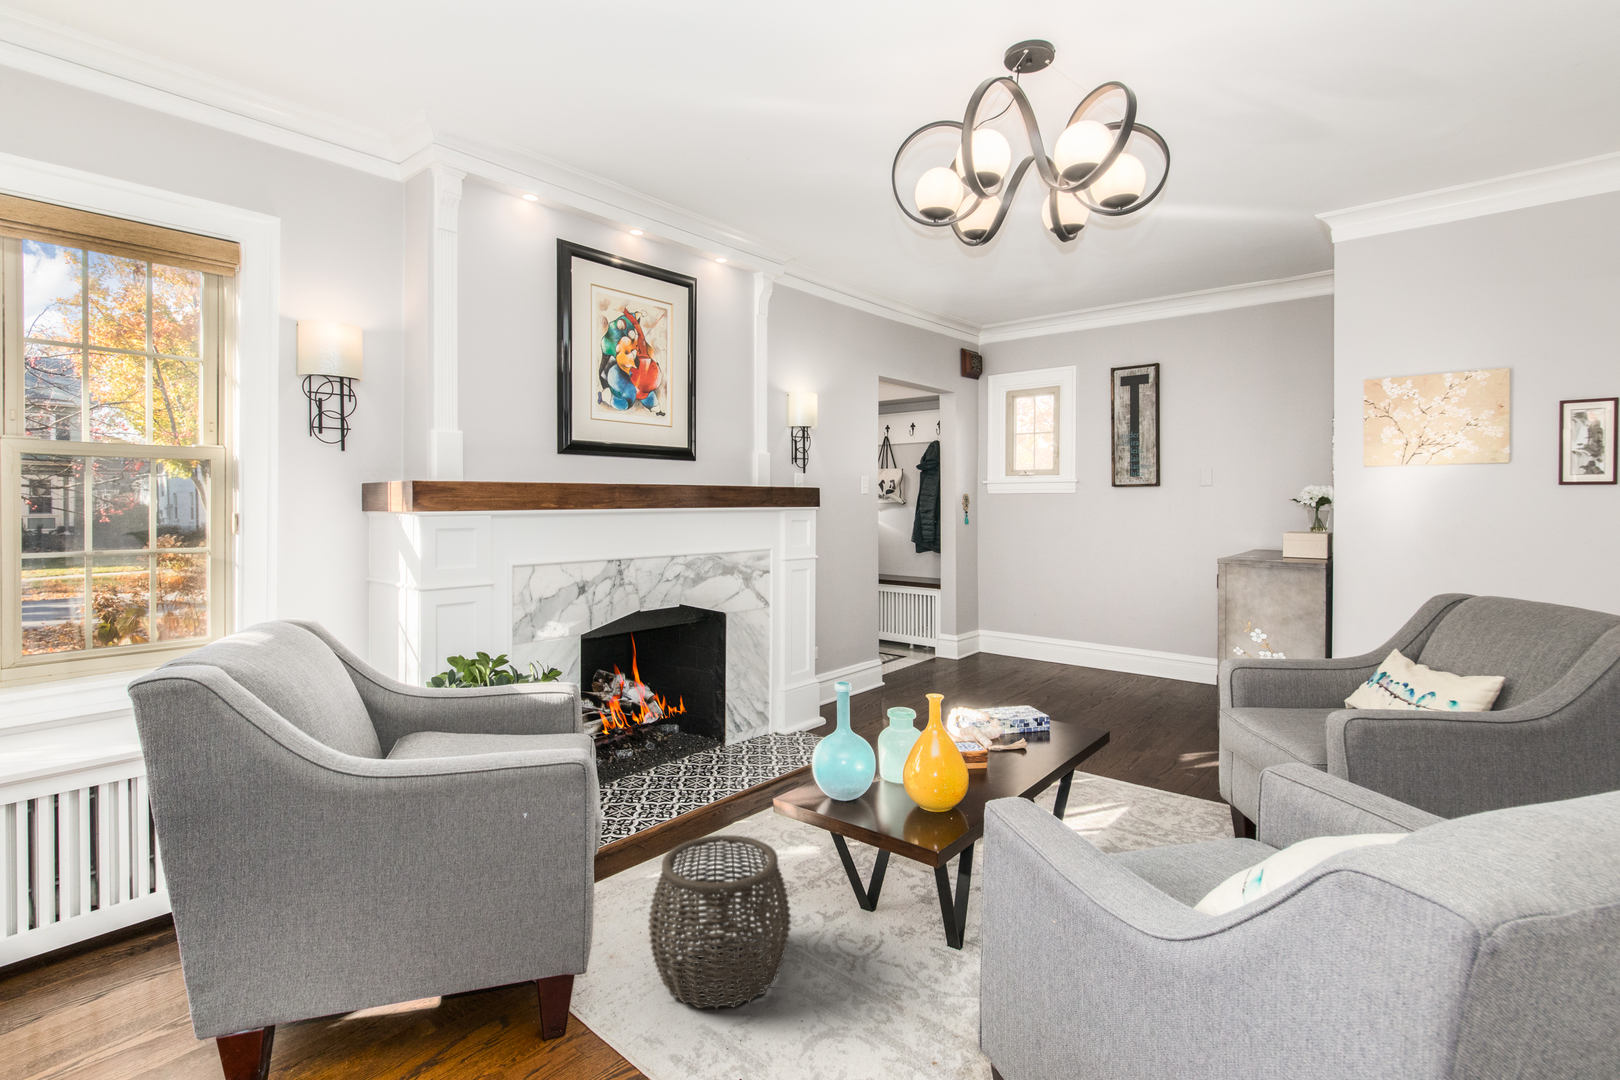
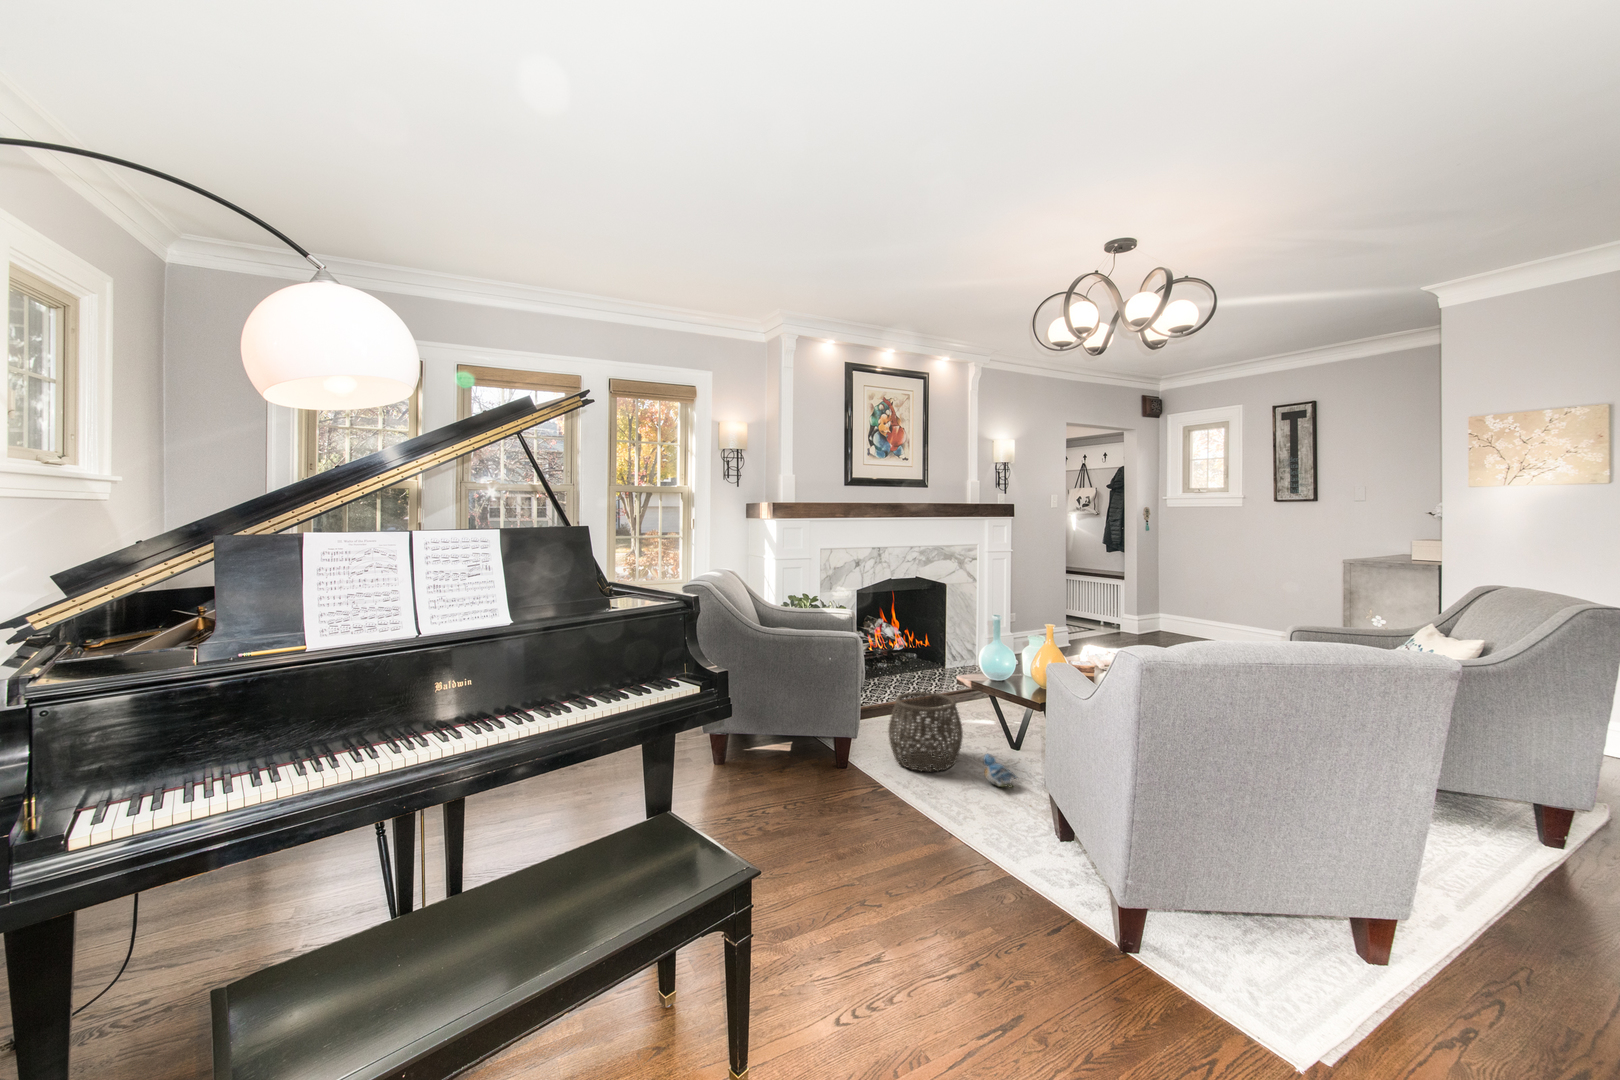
plush toy: none [835,957,902,1028] -> present [984,754,1018,787]

